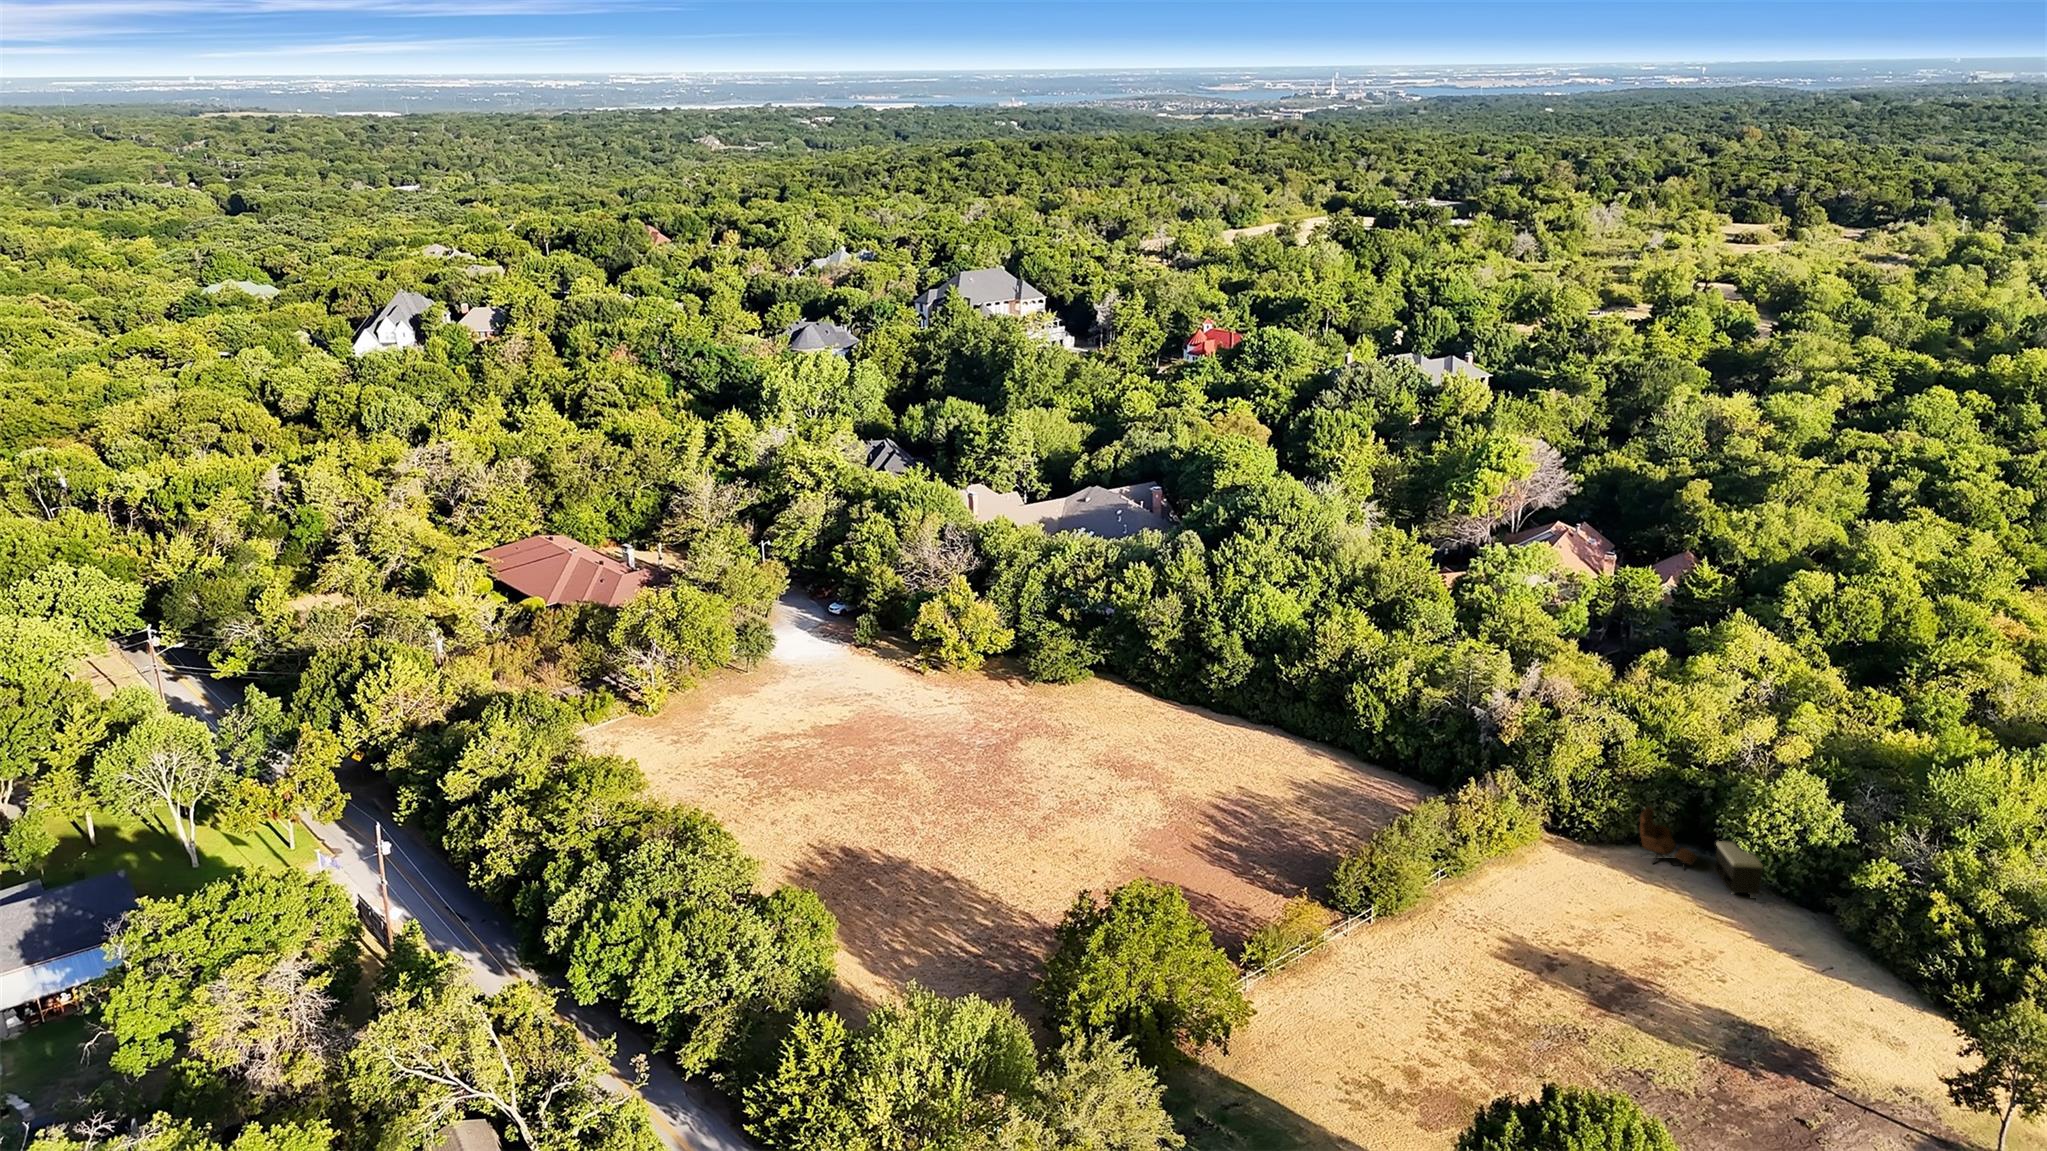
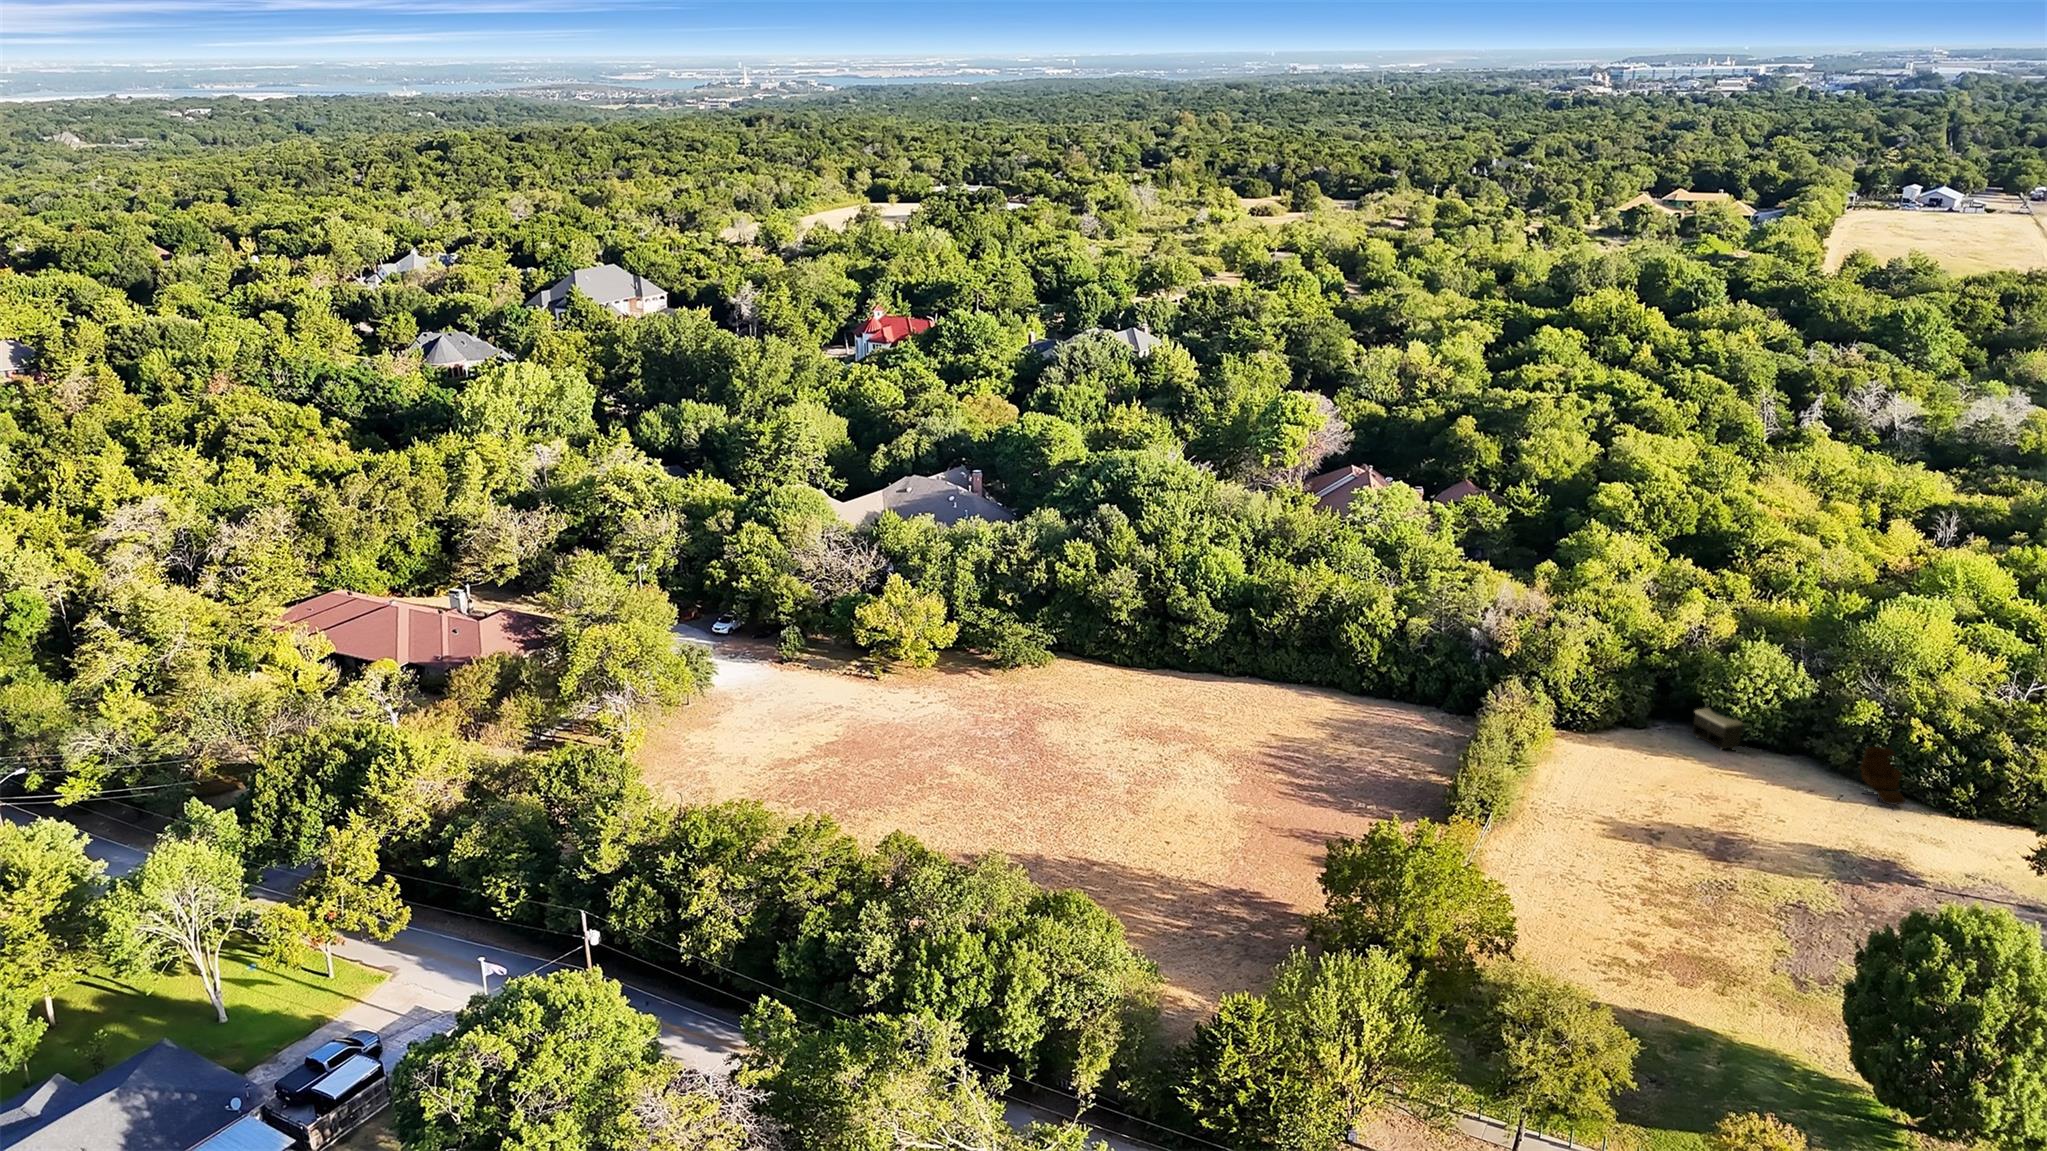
lounge chair: present [1640,807,1697,865] -> present [1860,747,1905,805]

